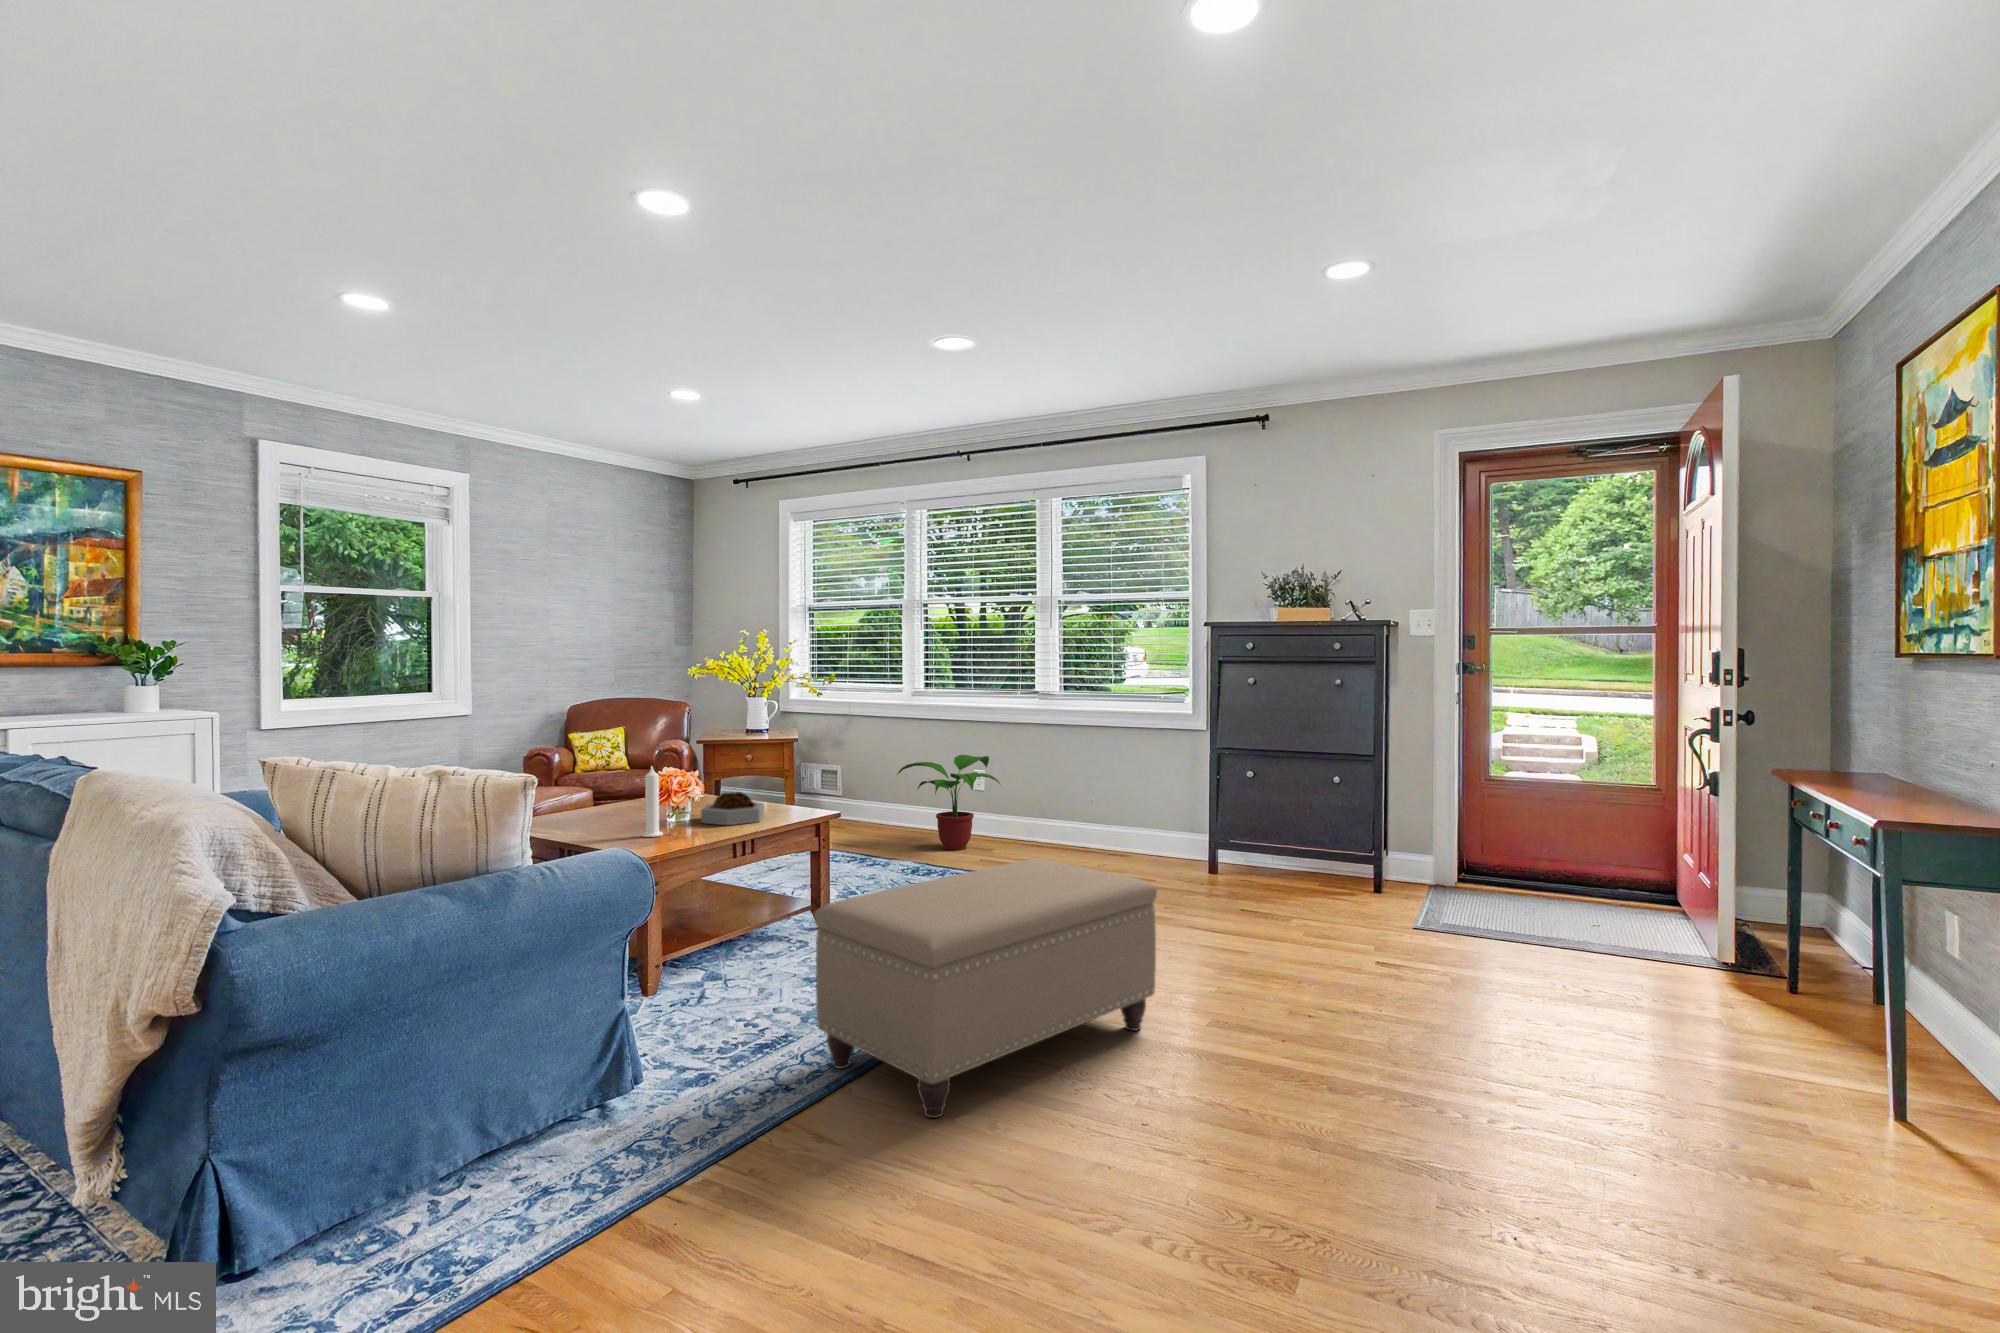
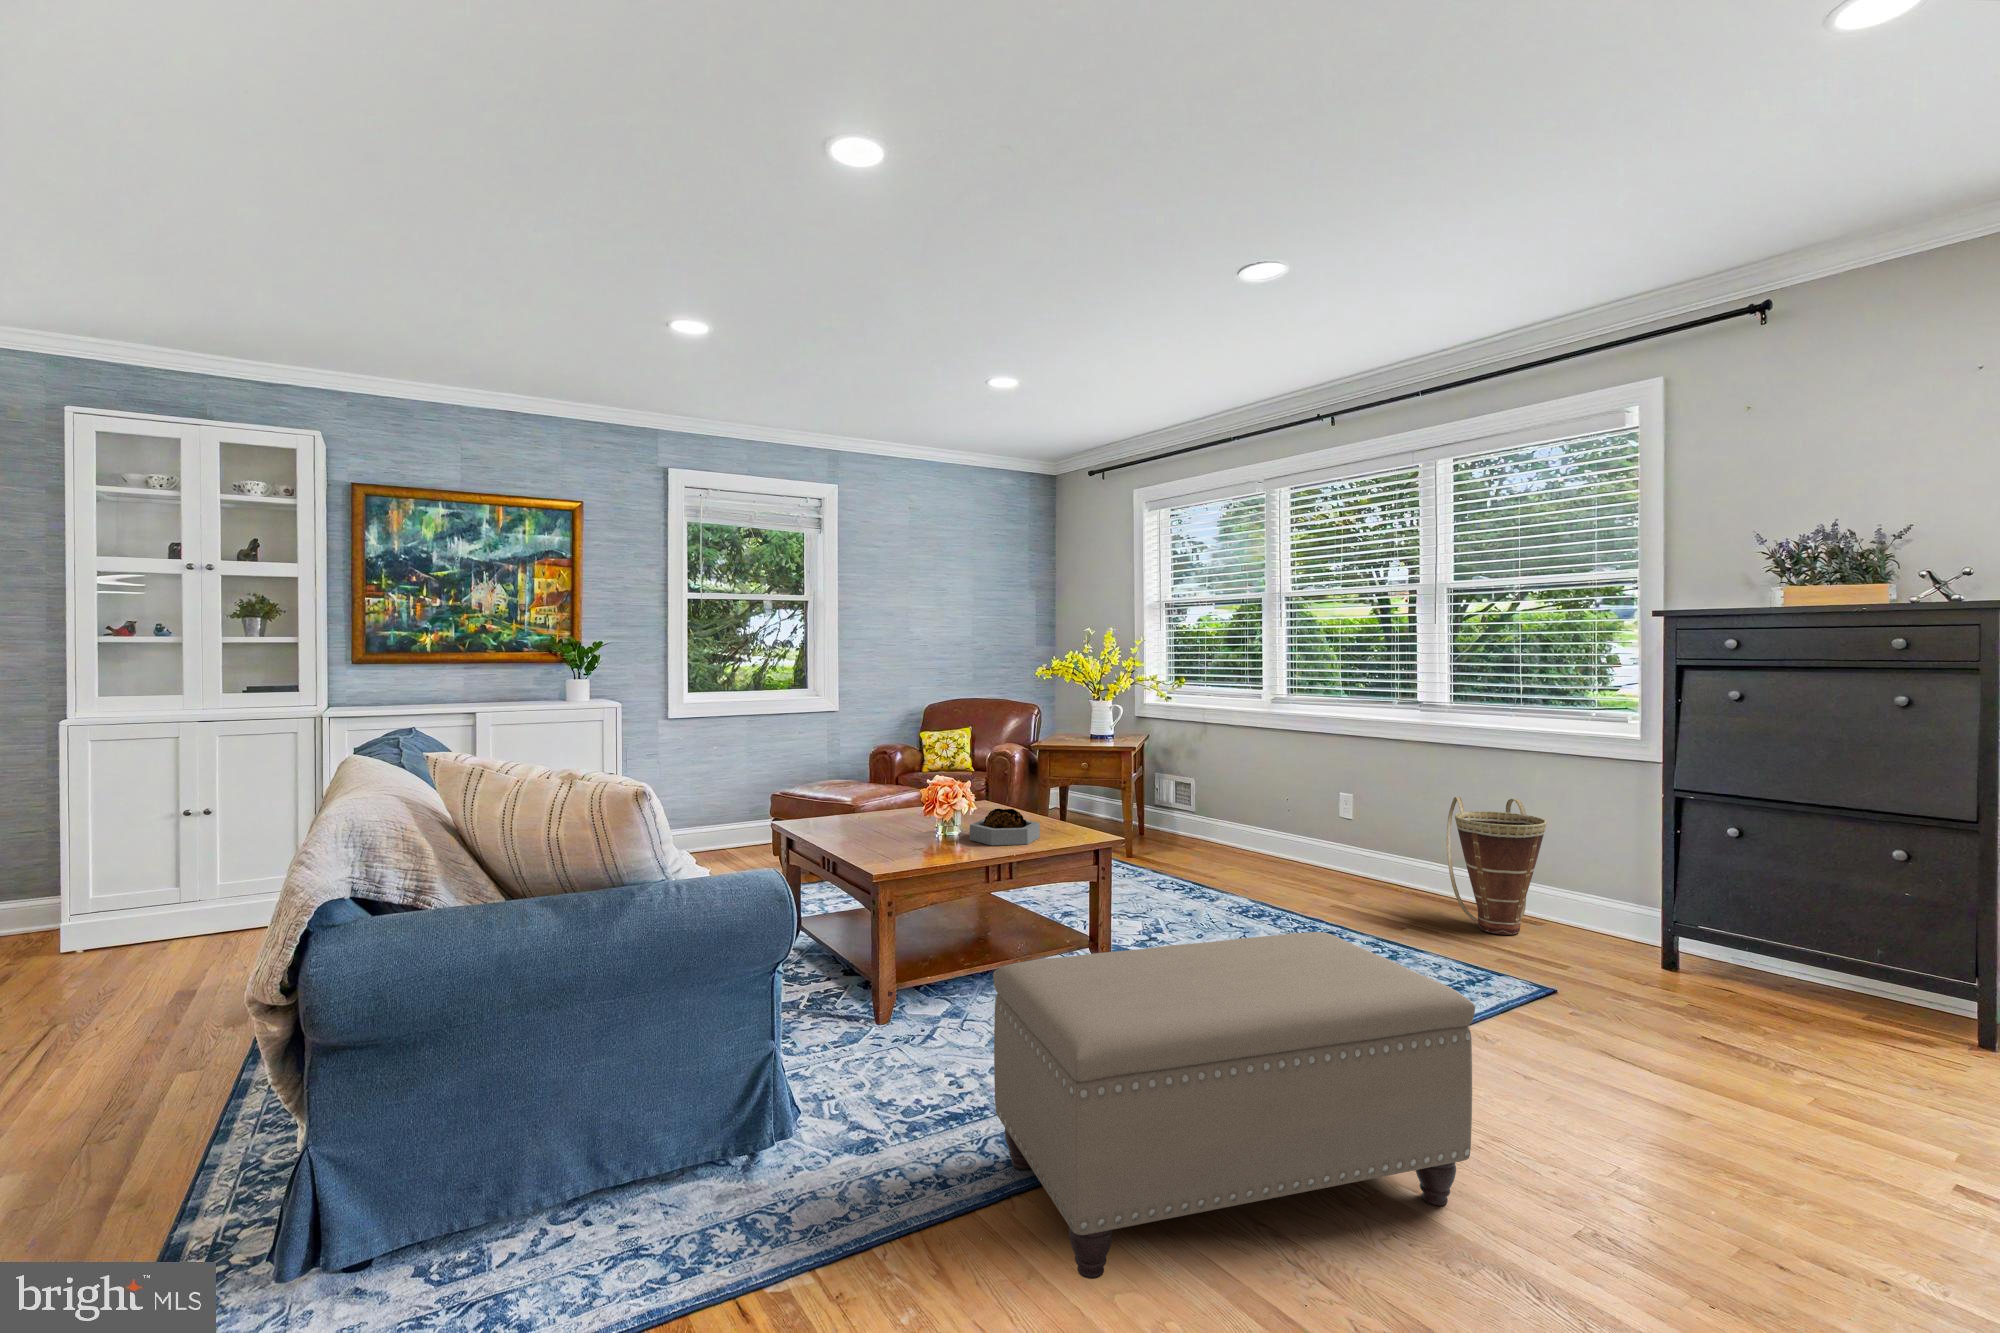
potted plant: present [897,755,1000,850] -> none [1244,776,1369,889]
basket: none [1063,762,1136,866] -> present [1447,797,1547,935]
candle: present [642,766,663,837] -> none [901,776,922,852]

